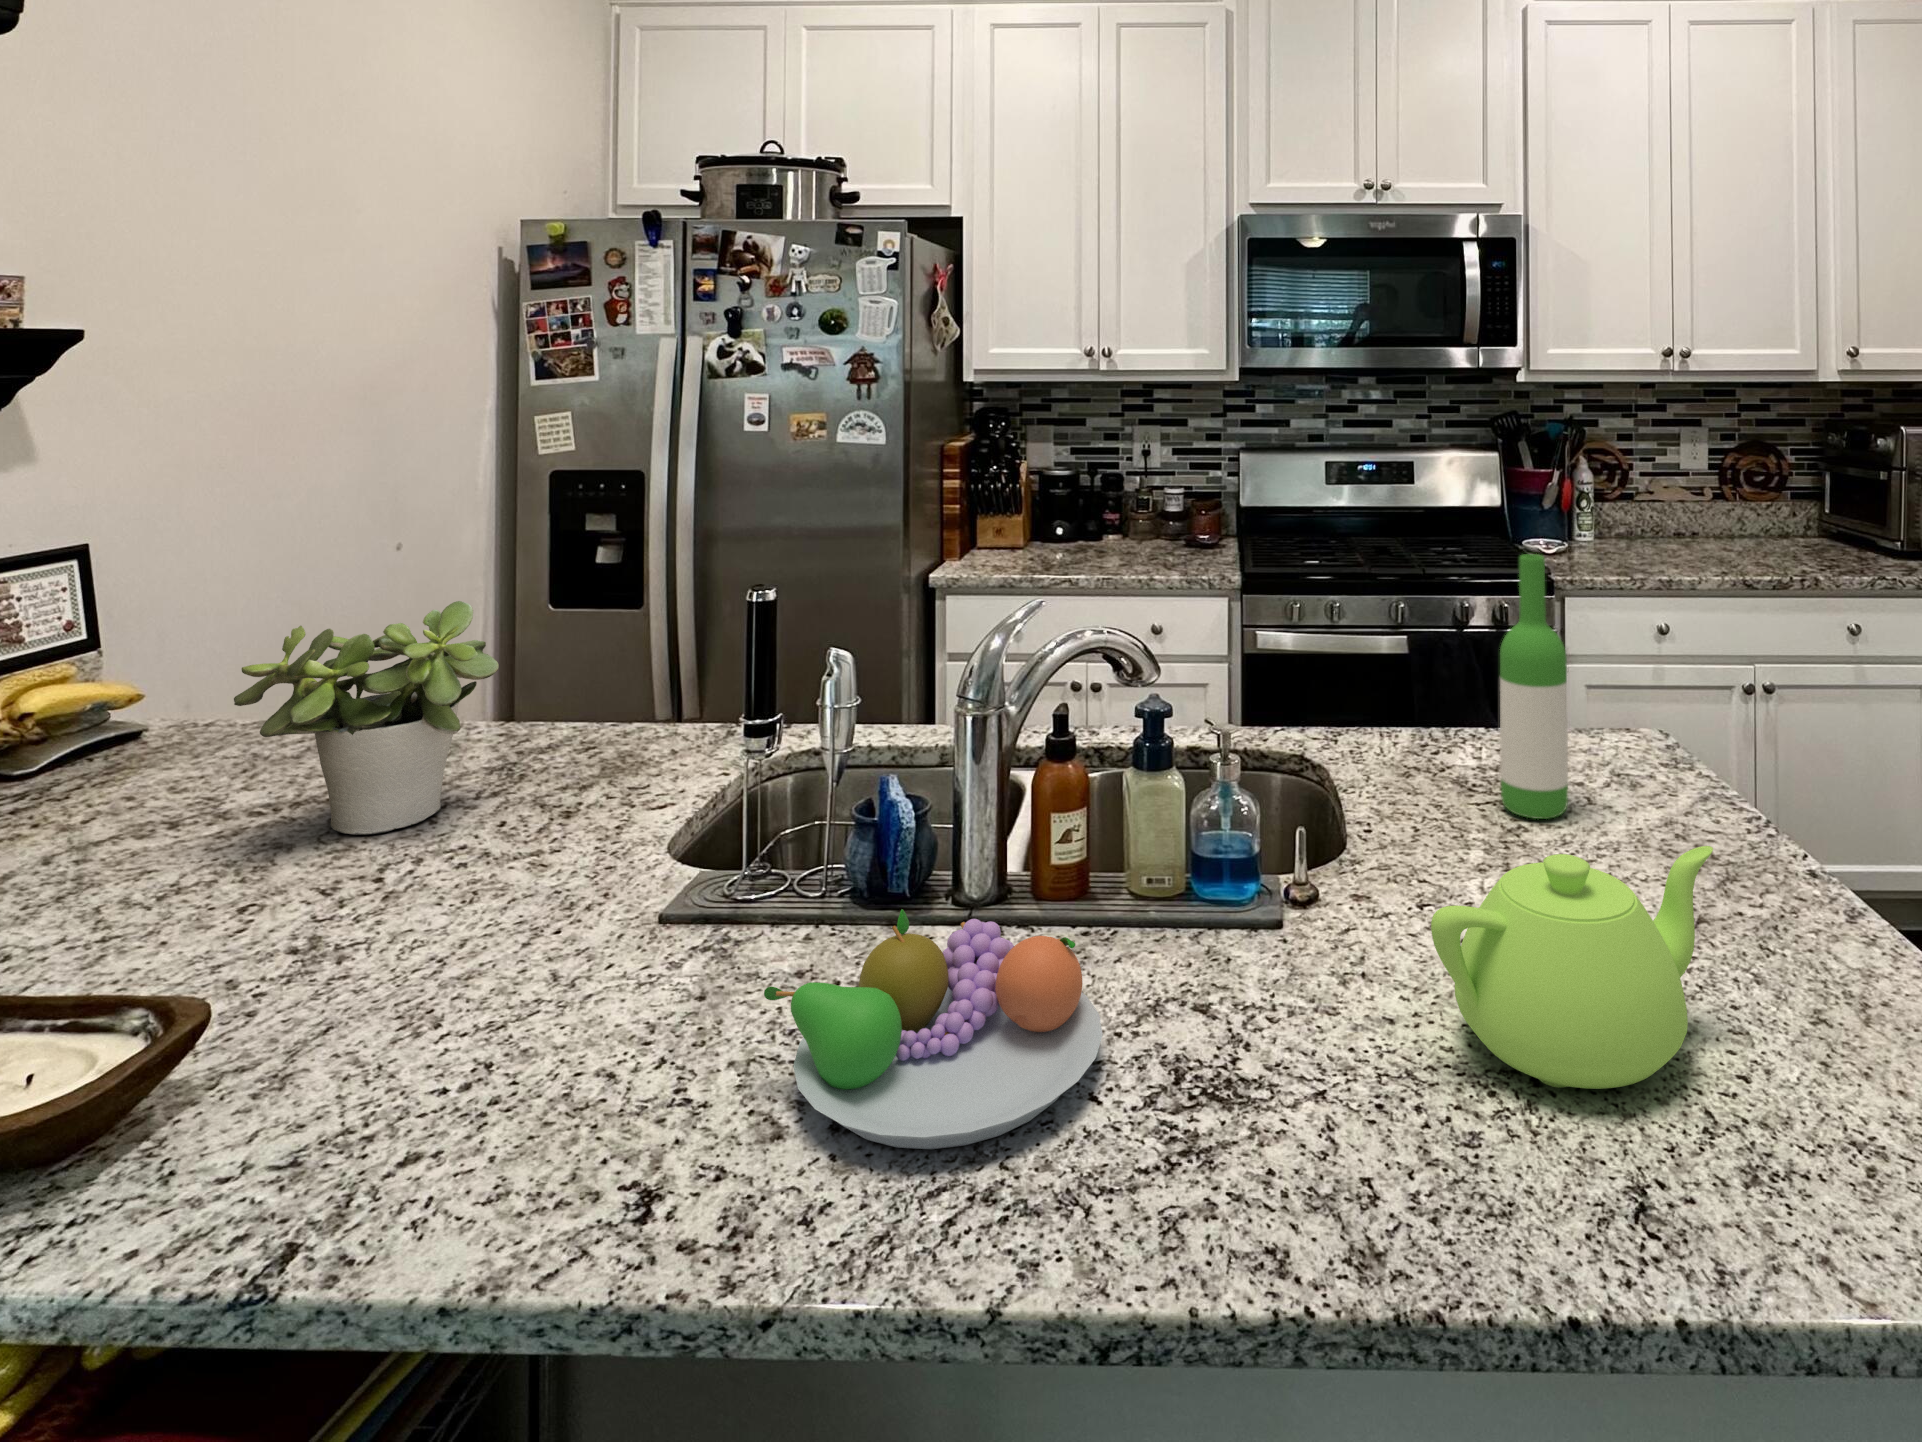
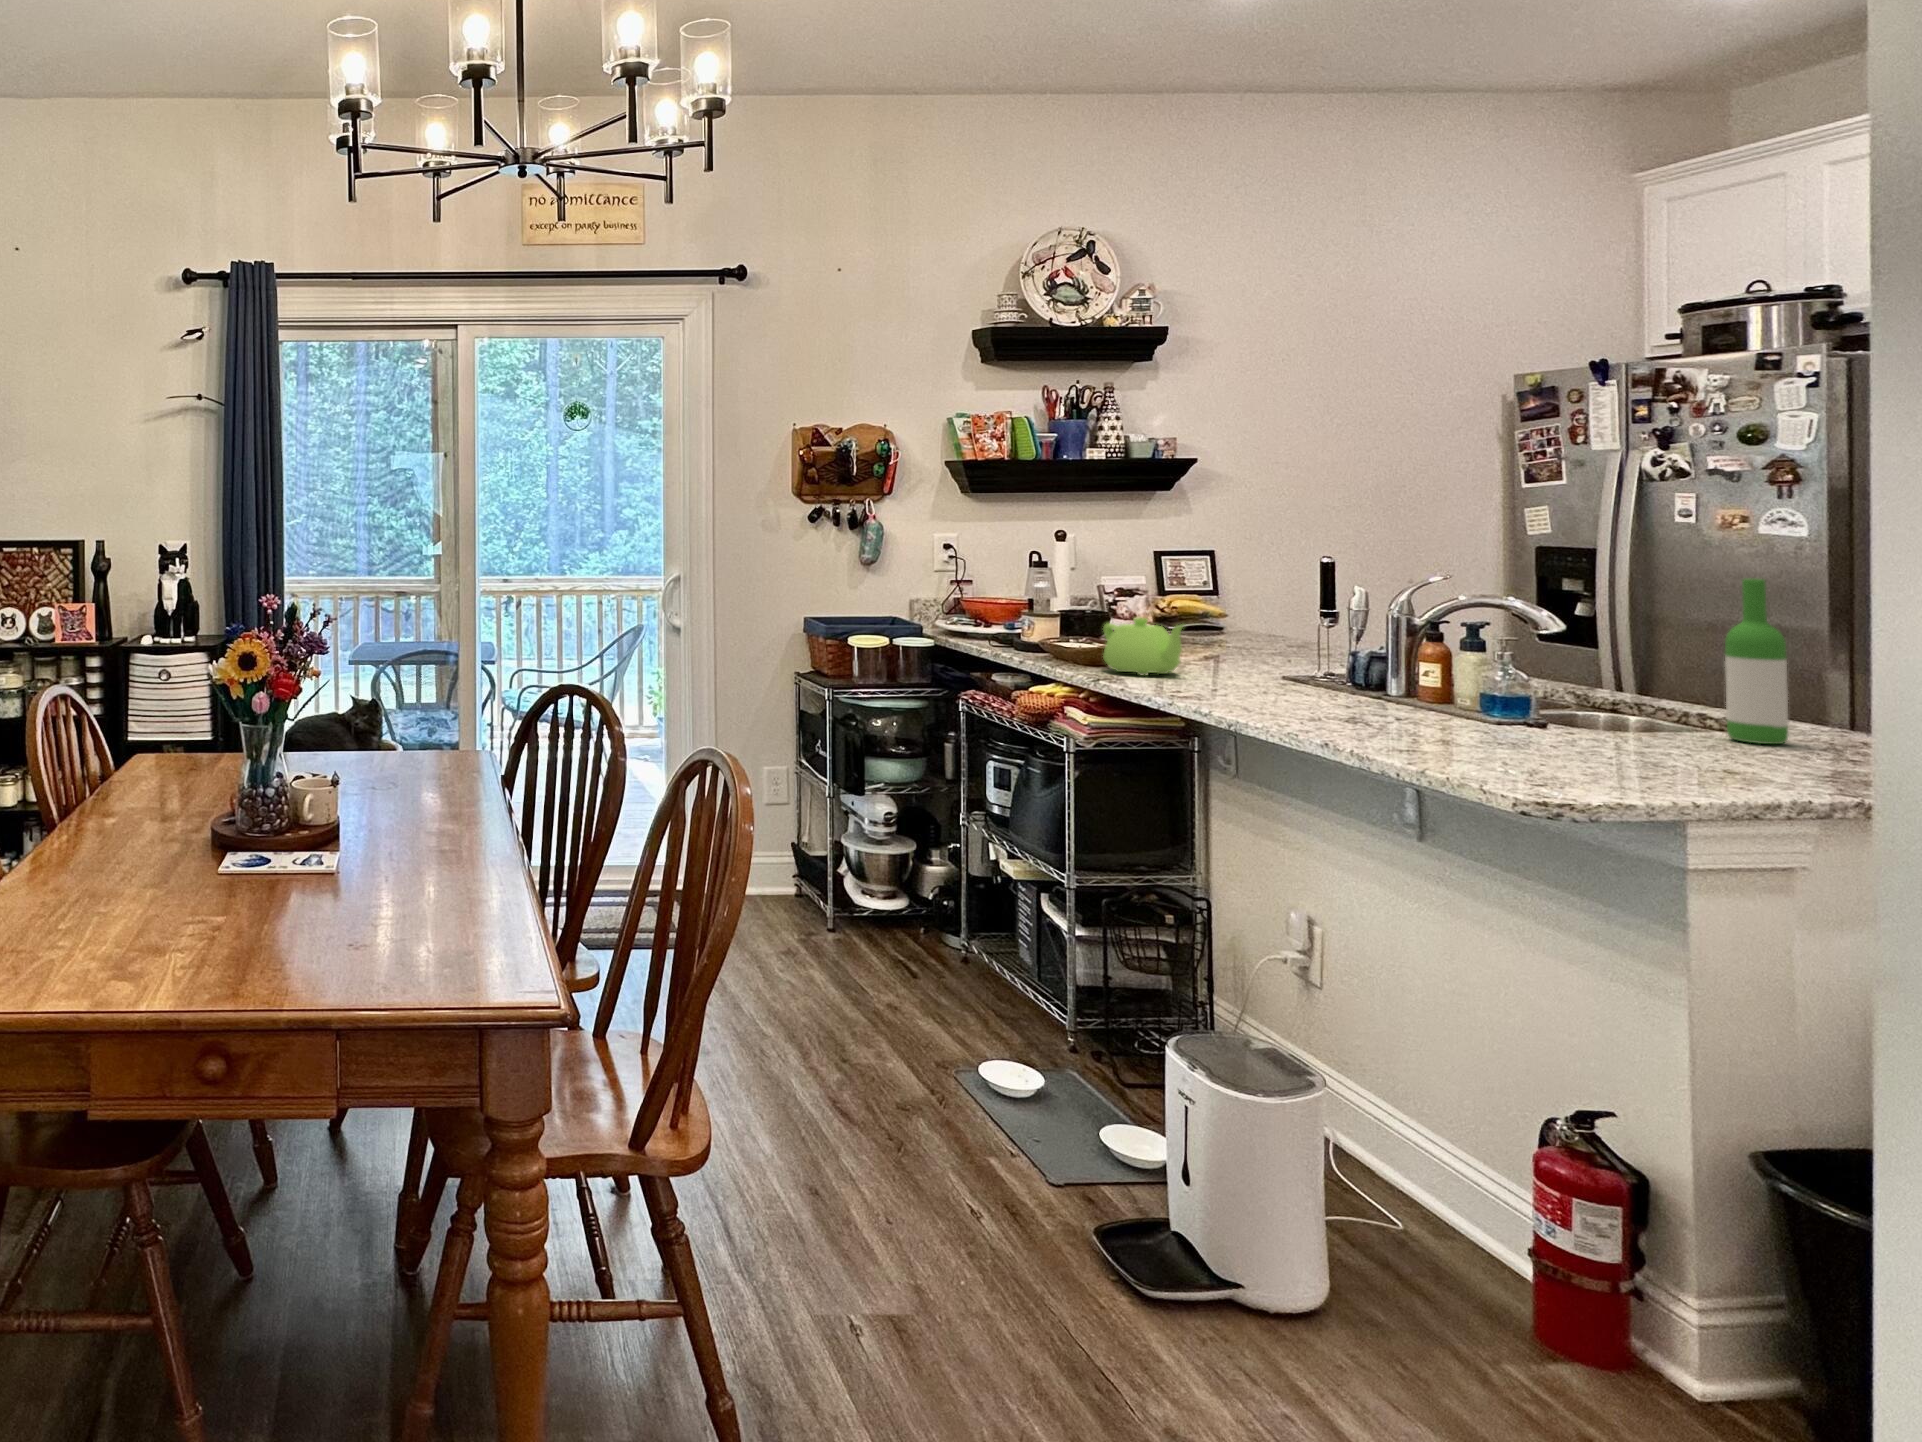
potted plant: present [234,601,499,835] -> none [1188,567,1286,653]
teapot: present [1431,846,1713,1089] -> present [1103,618,1184,676]
fruit bowl: present [764,909,1103,1149] -> none [1202,652,1322,702]

